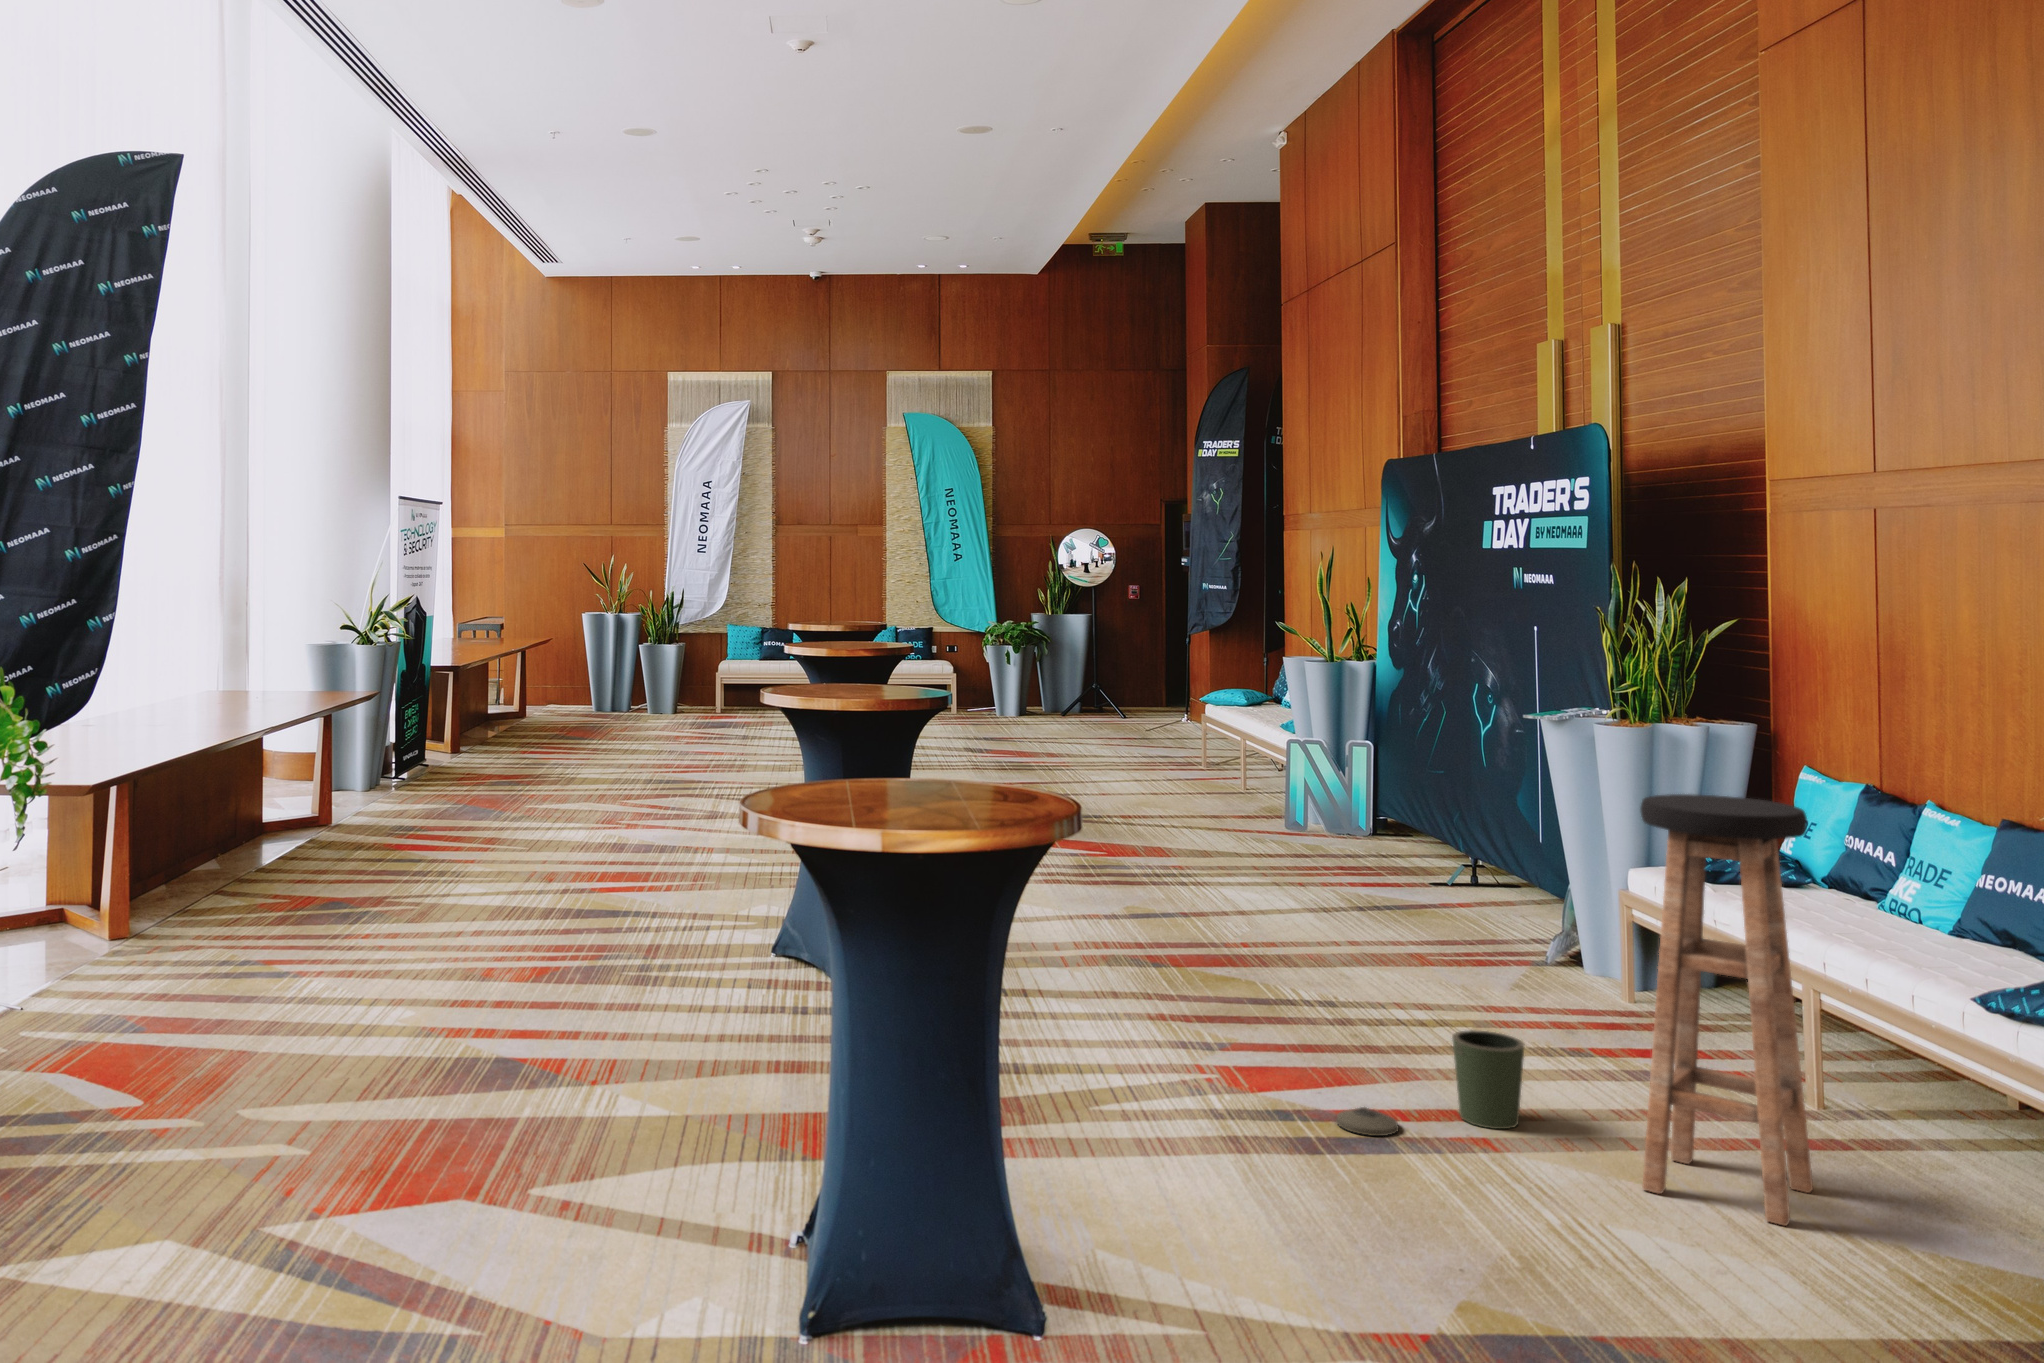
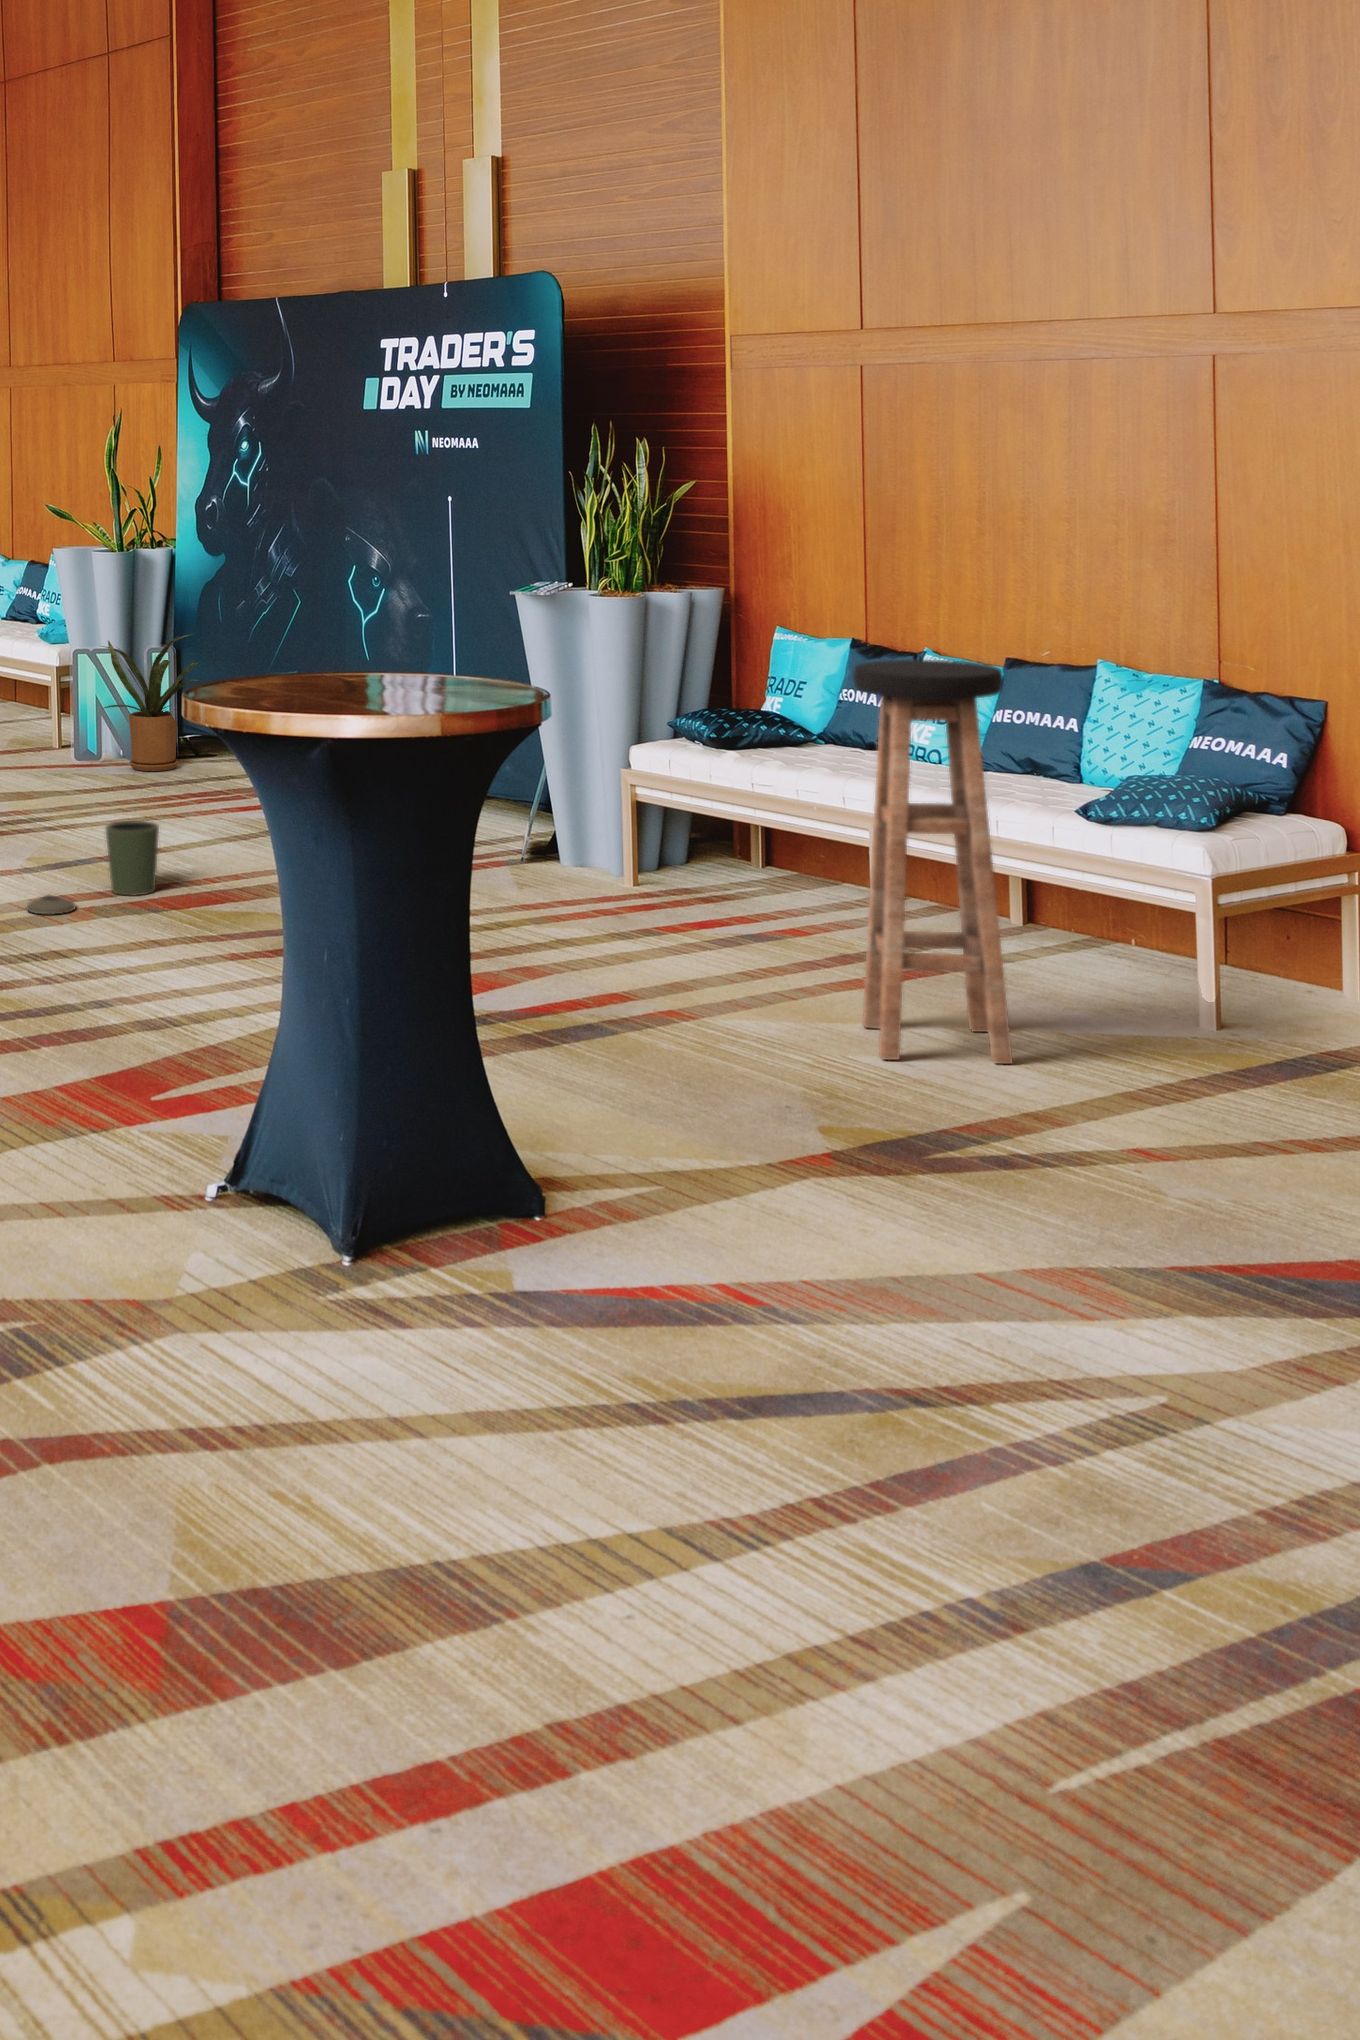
house plant: none [1295,736,1398,850] -> present [102,634,200,771]
trash can: present [1336,1030,1524,1136] -> present [27,821,159,915]

